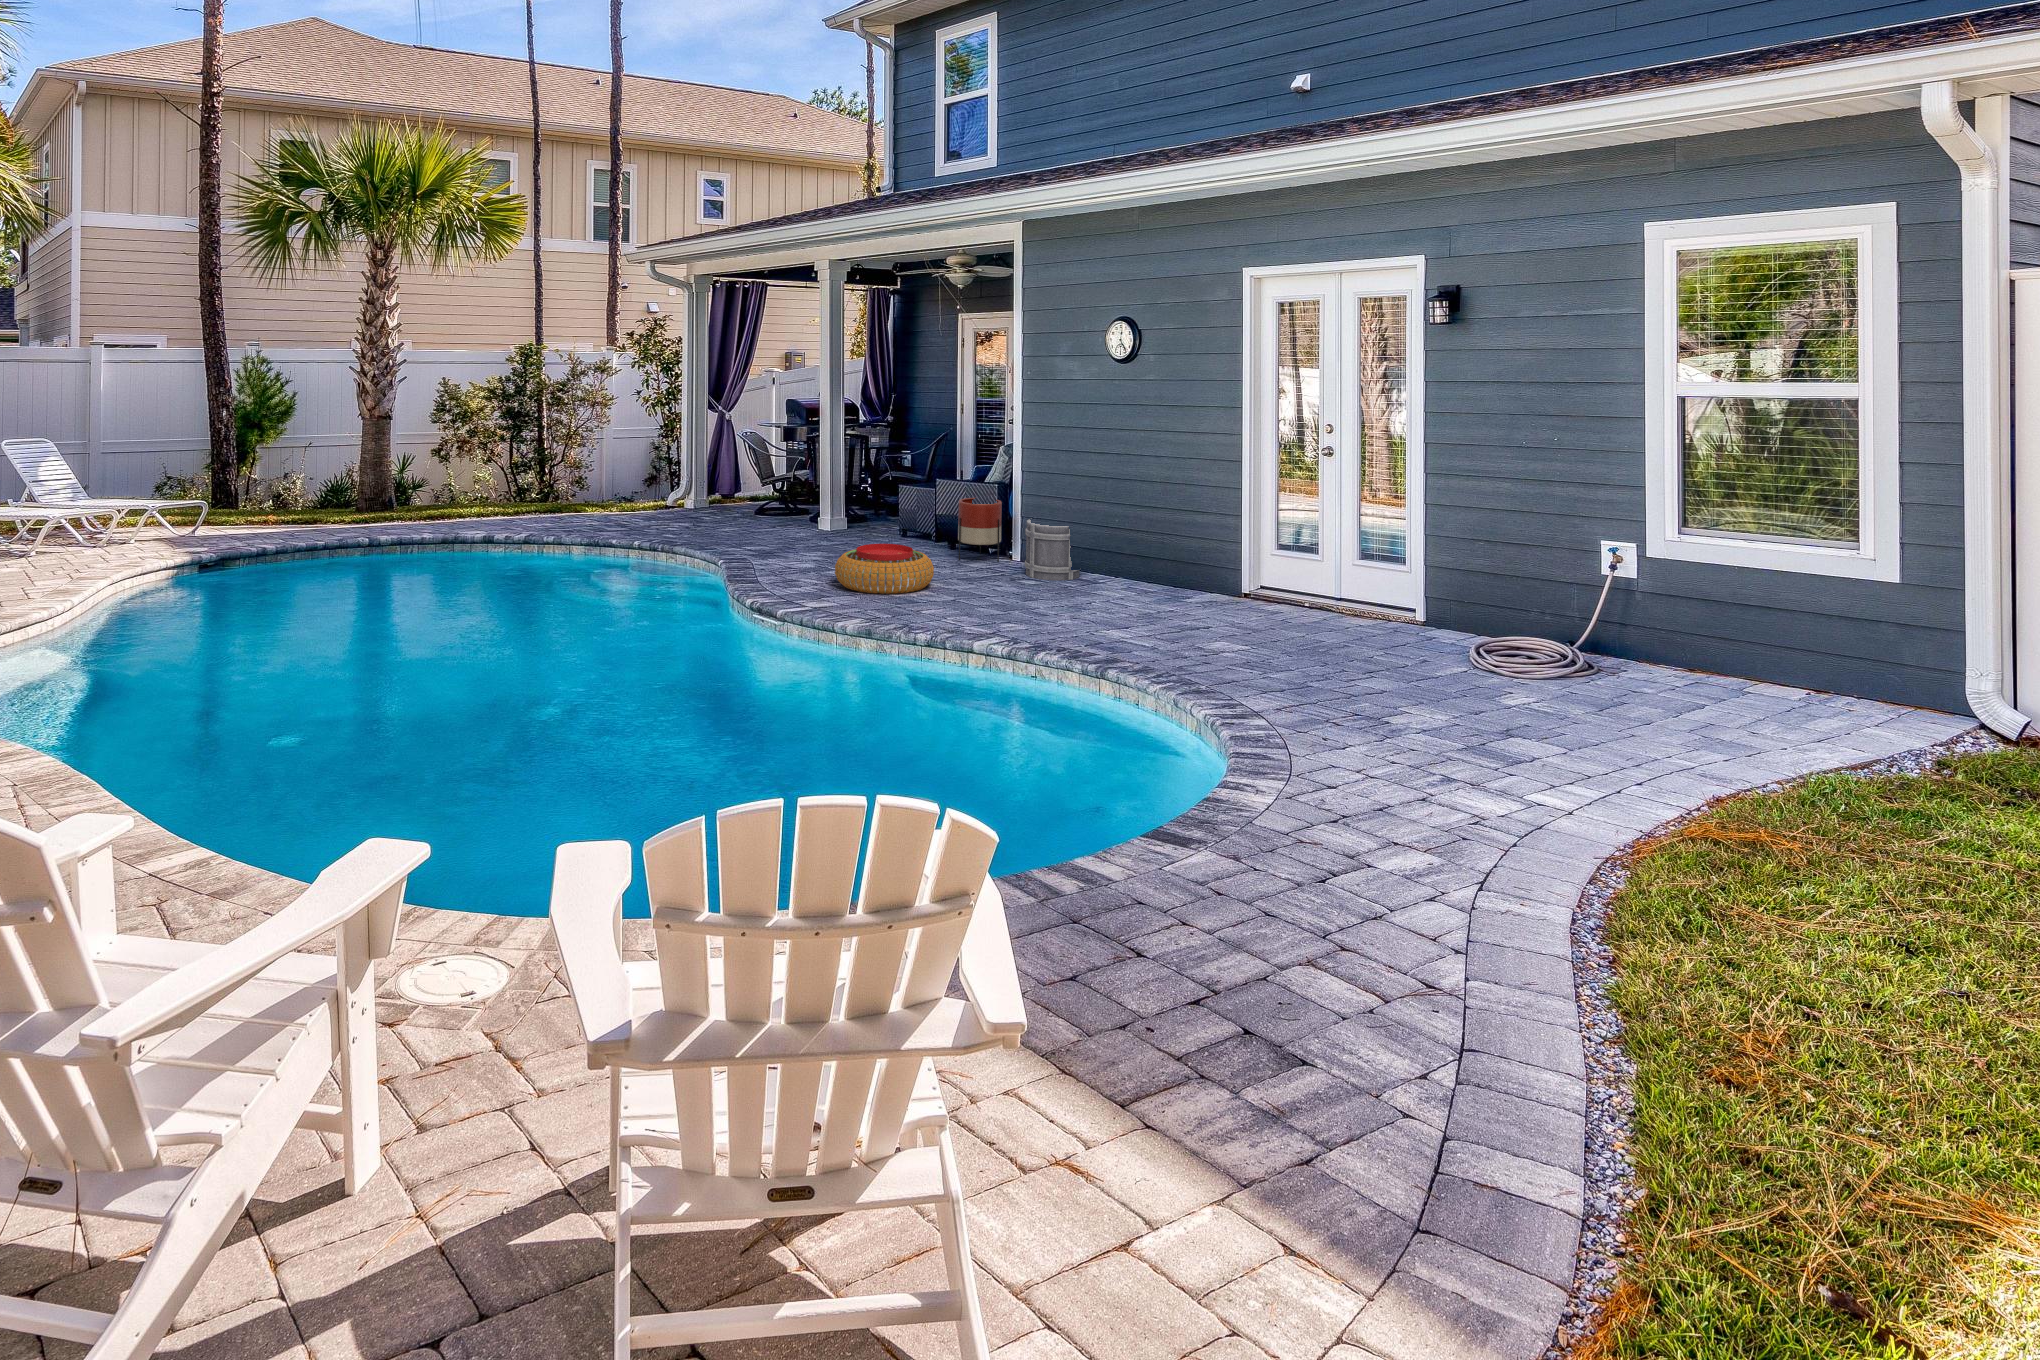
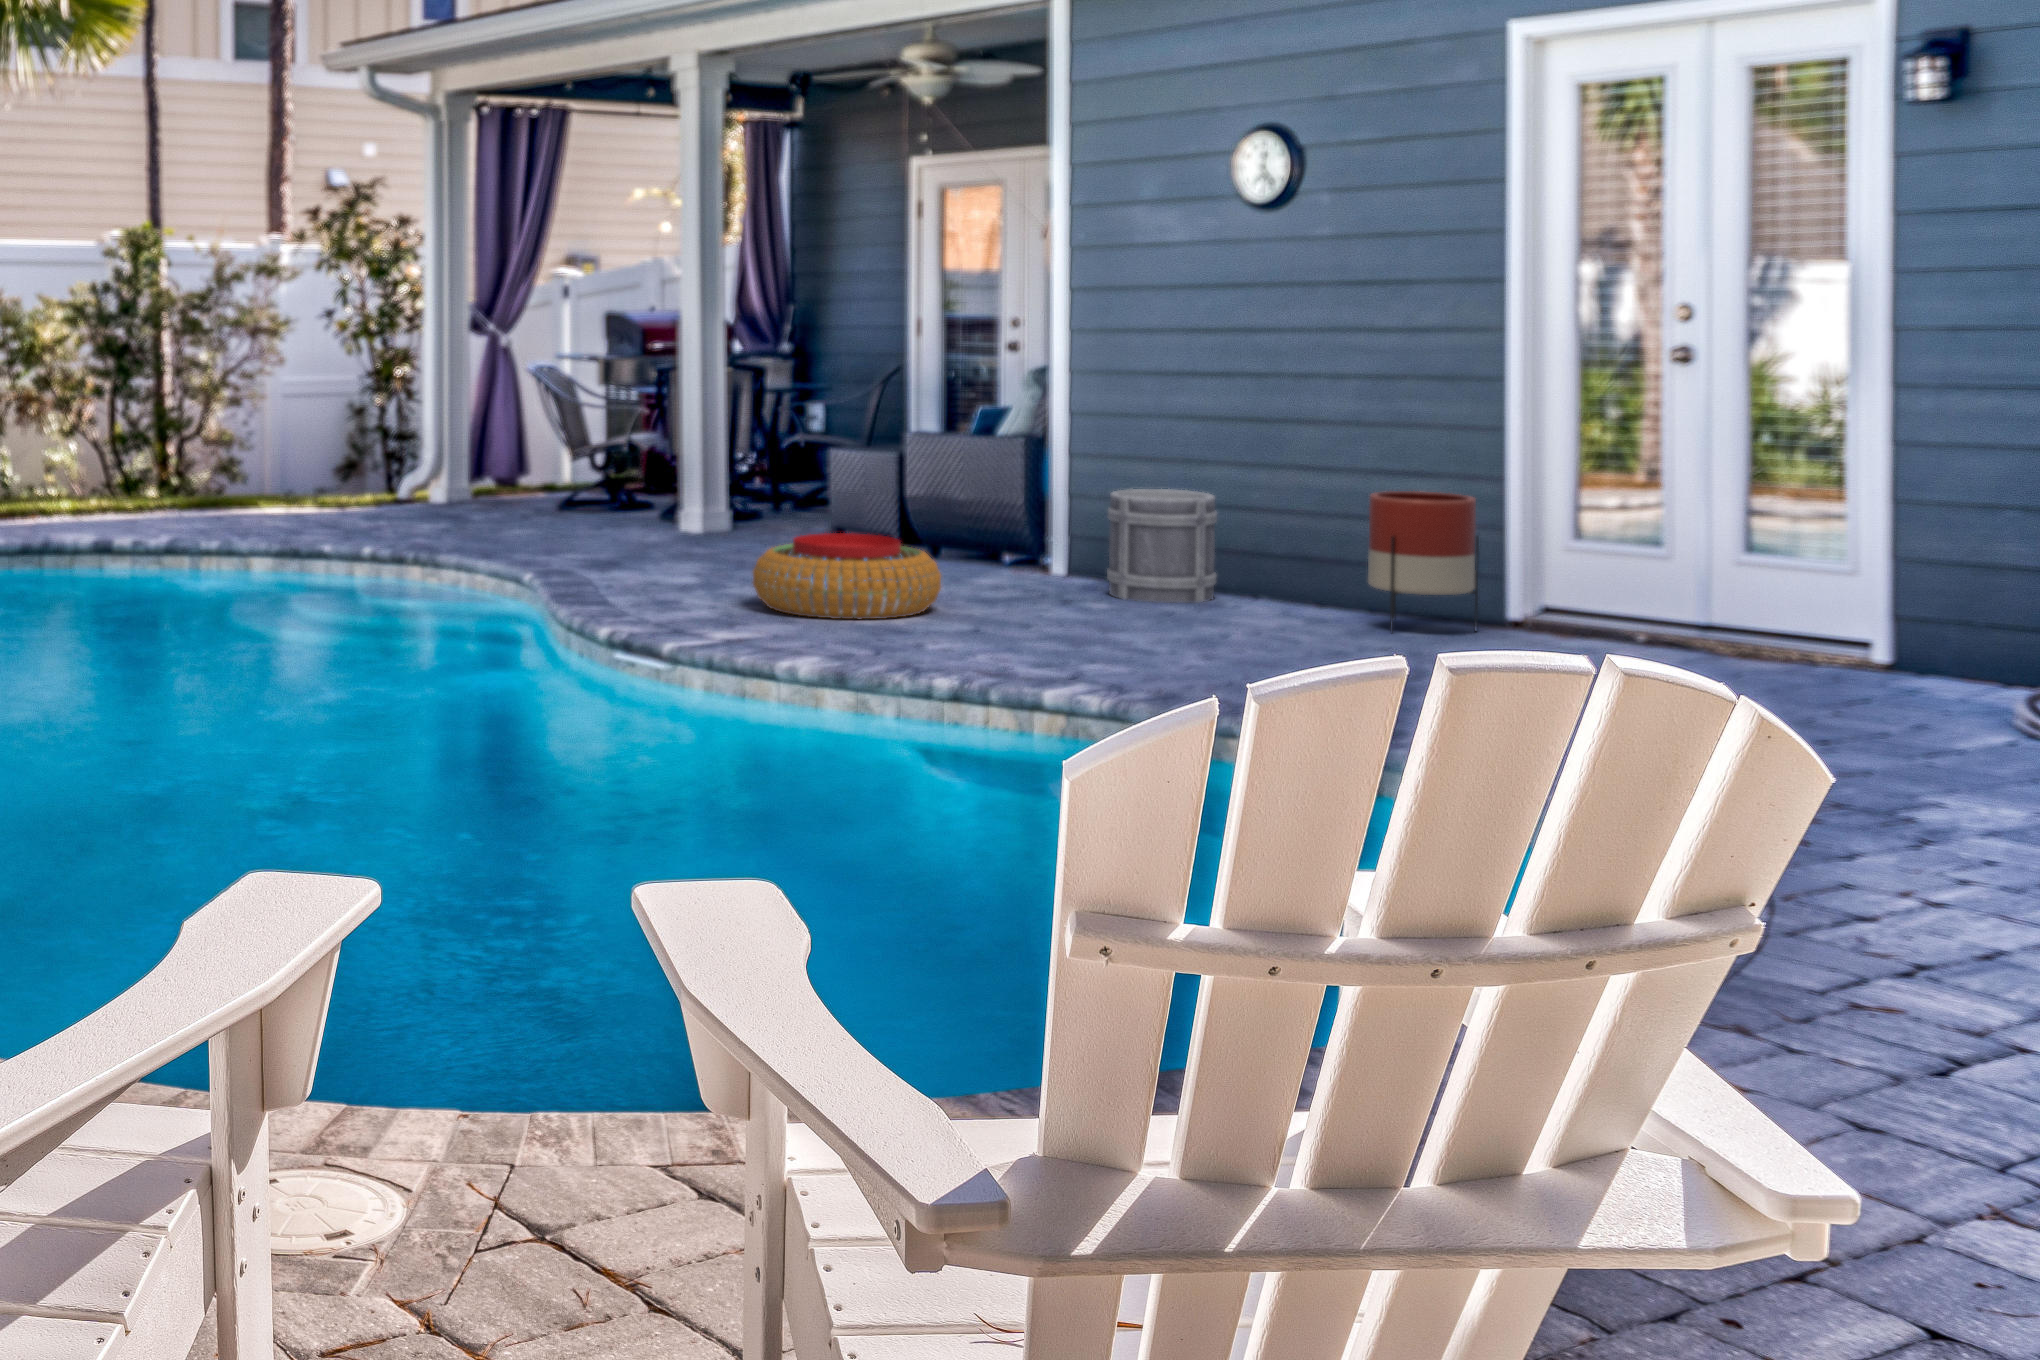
planter: present [958,498,1002,562] -> present [1368,491,1479,633]

